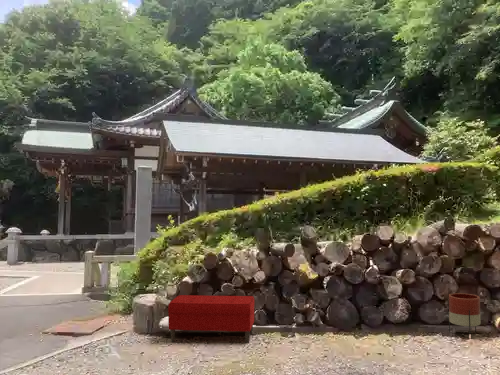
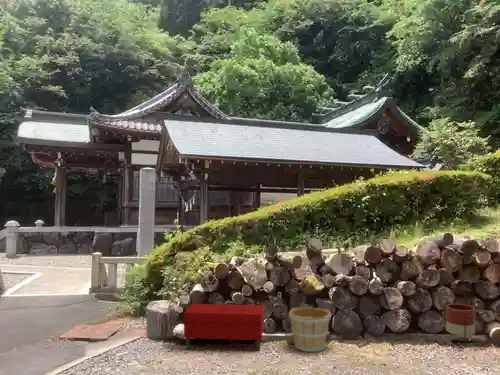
wooden bucket: none [280,298,325,344] -> present [289,308,331,352]

